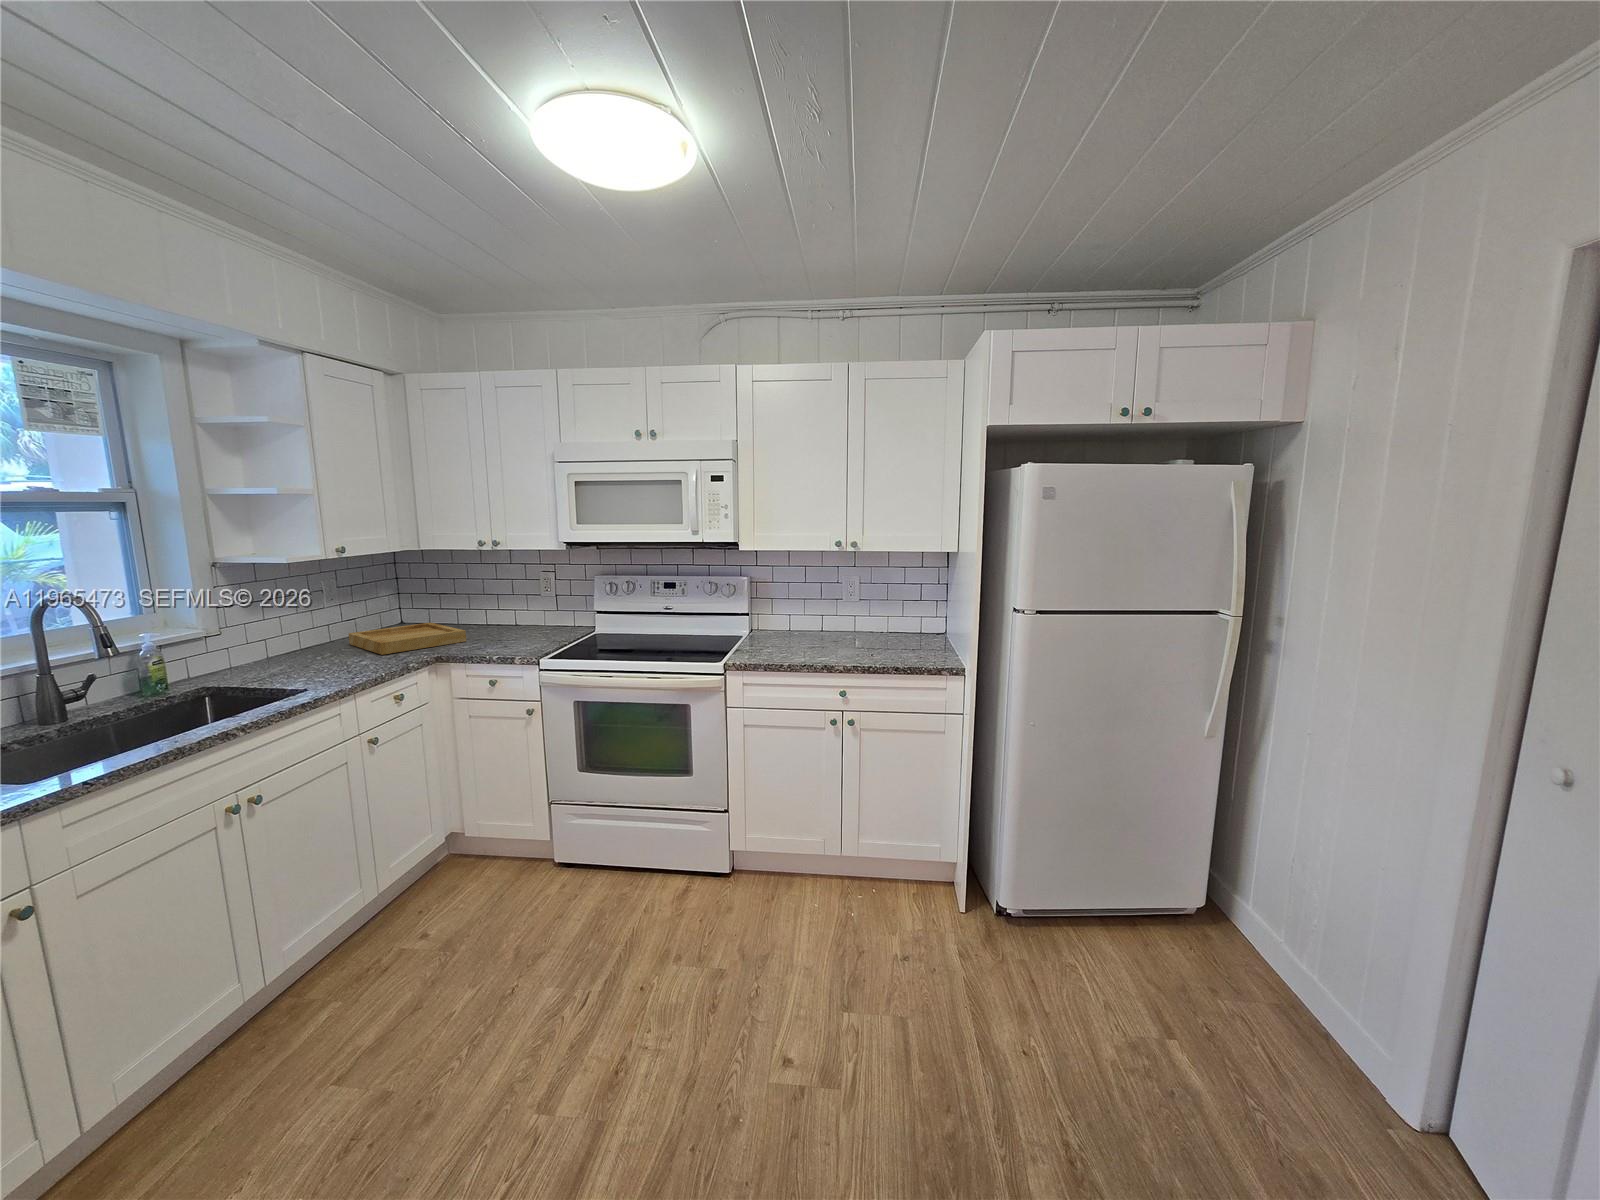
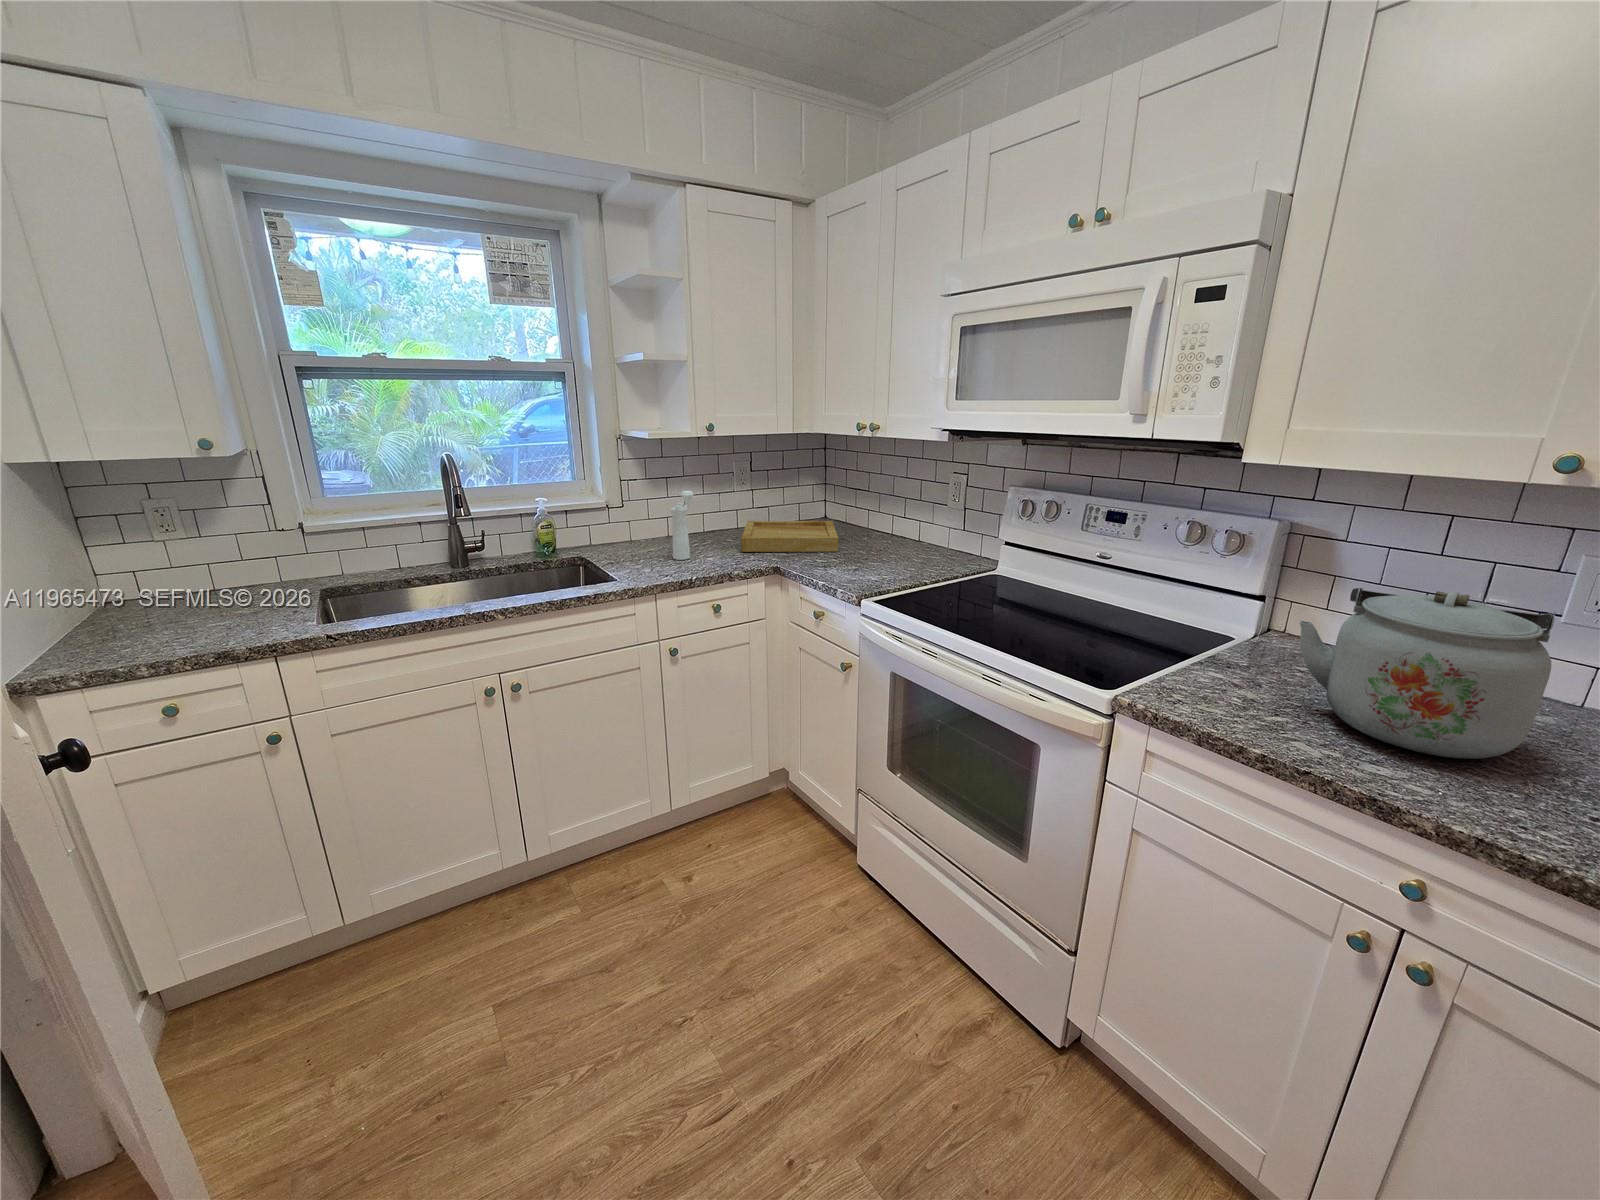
kettle: none [780,592,851,653] -> present [1299,588,1555,759]
pepper mill: none [312,608,341,670] -> present [670,491,694,560]

